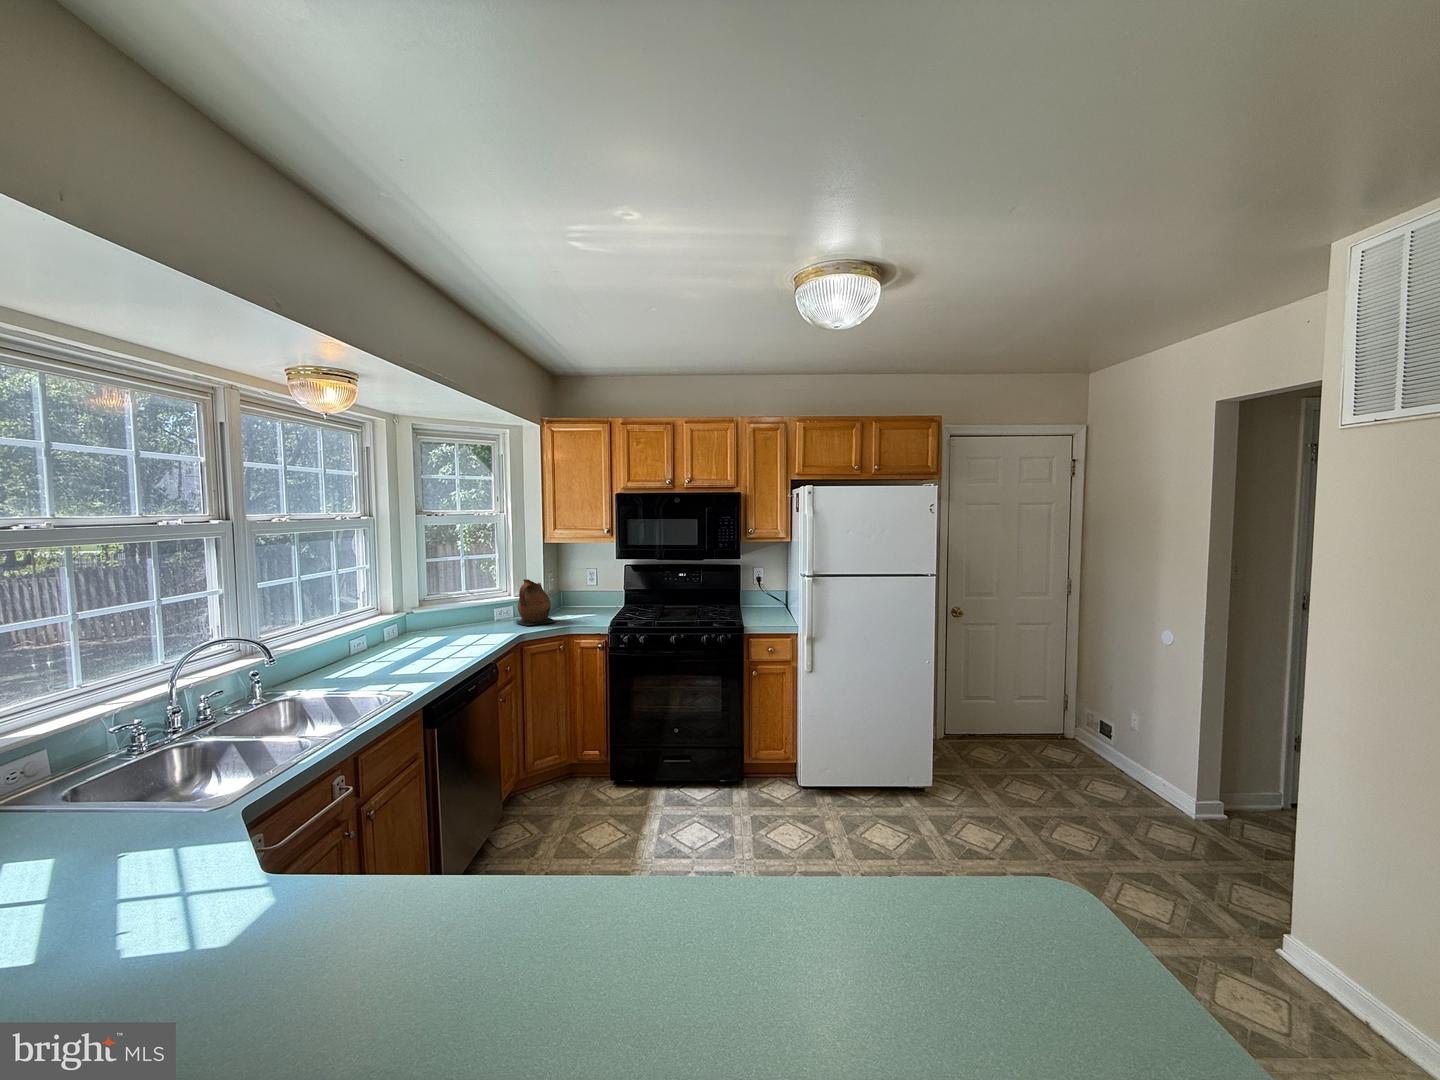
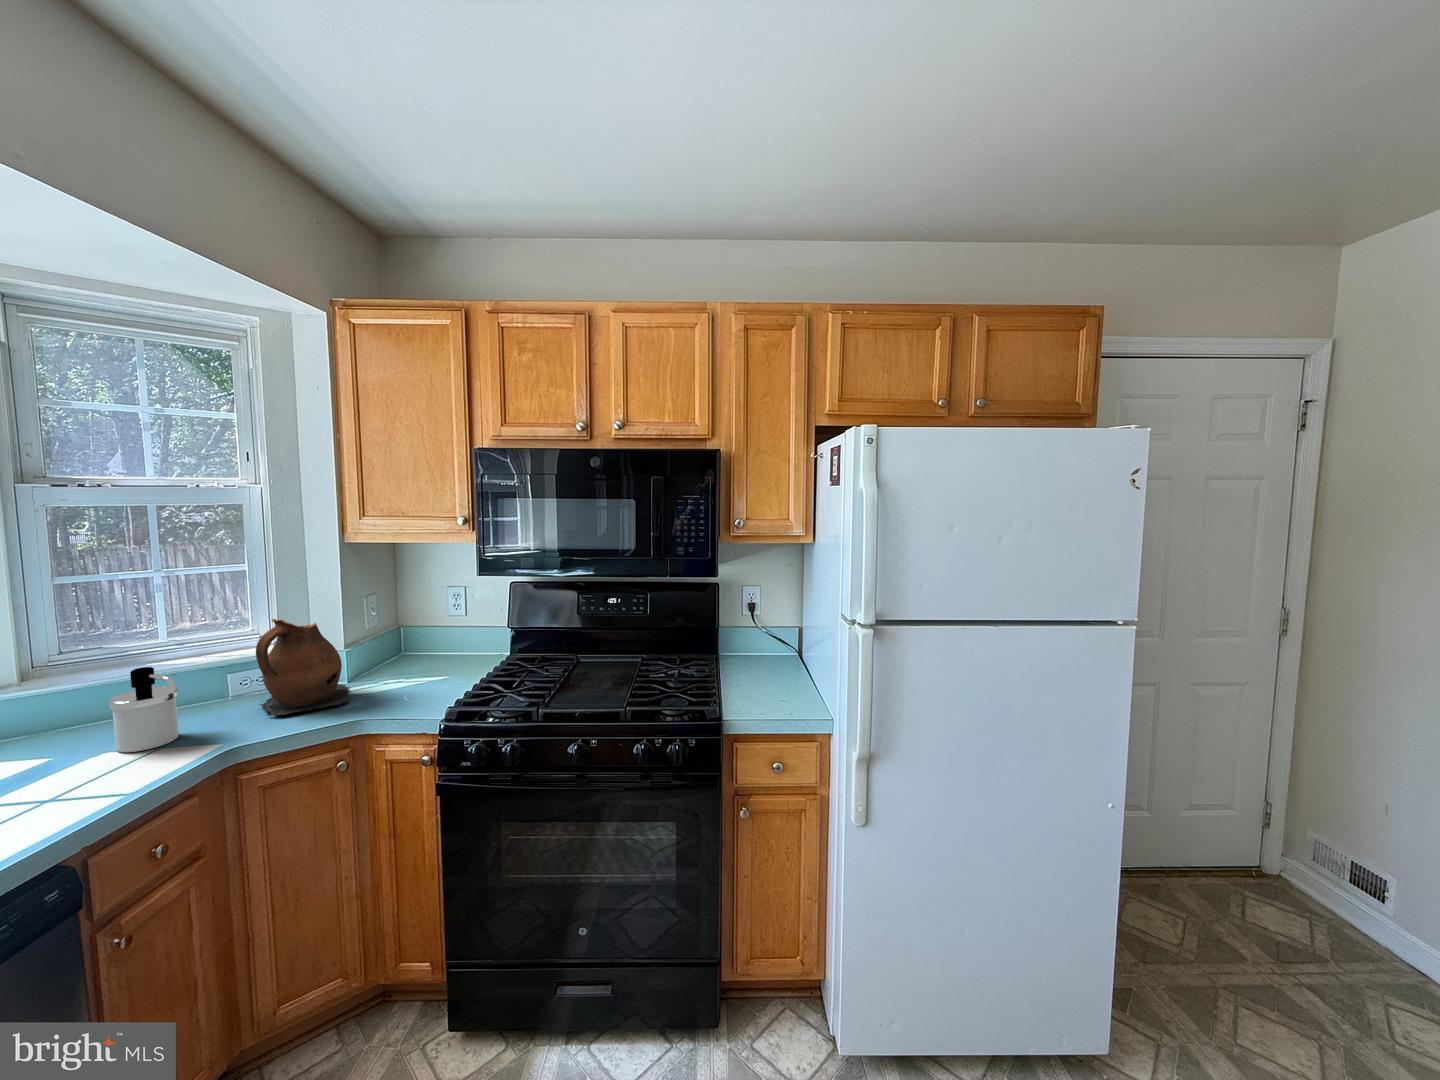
soap dispenser: none [469,598,499,635] -> present [109,667,178,752]

